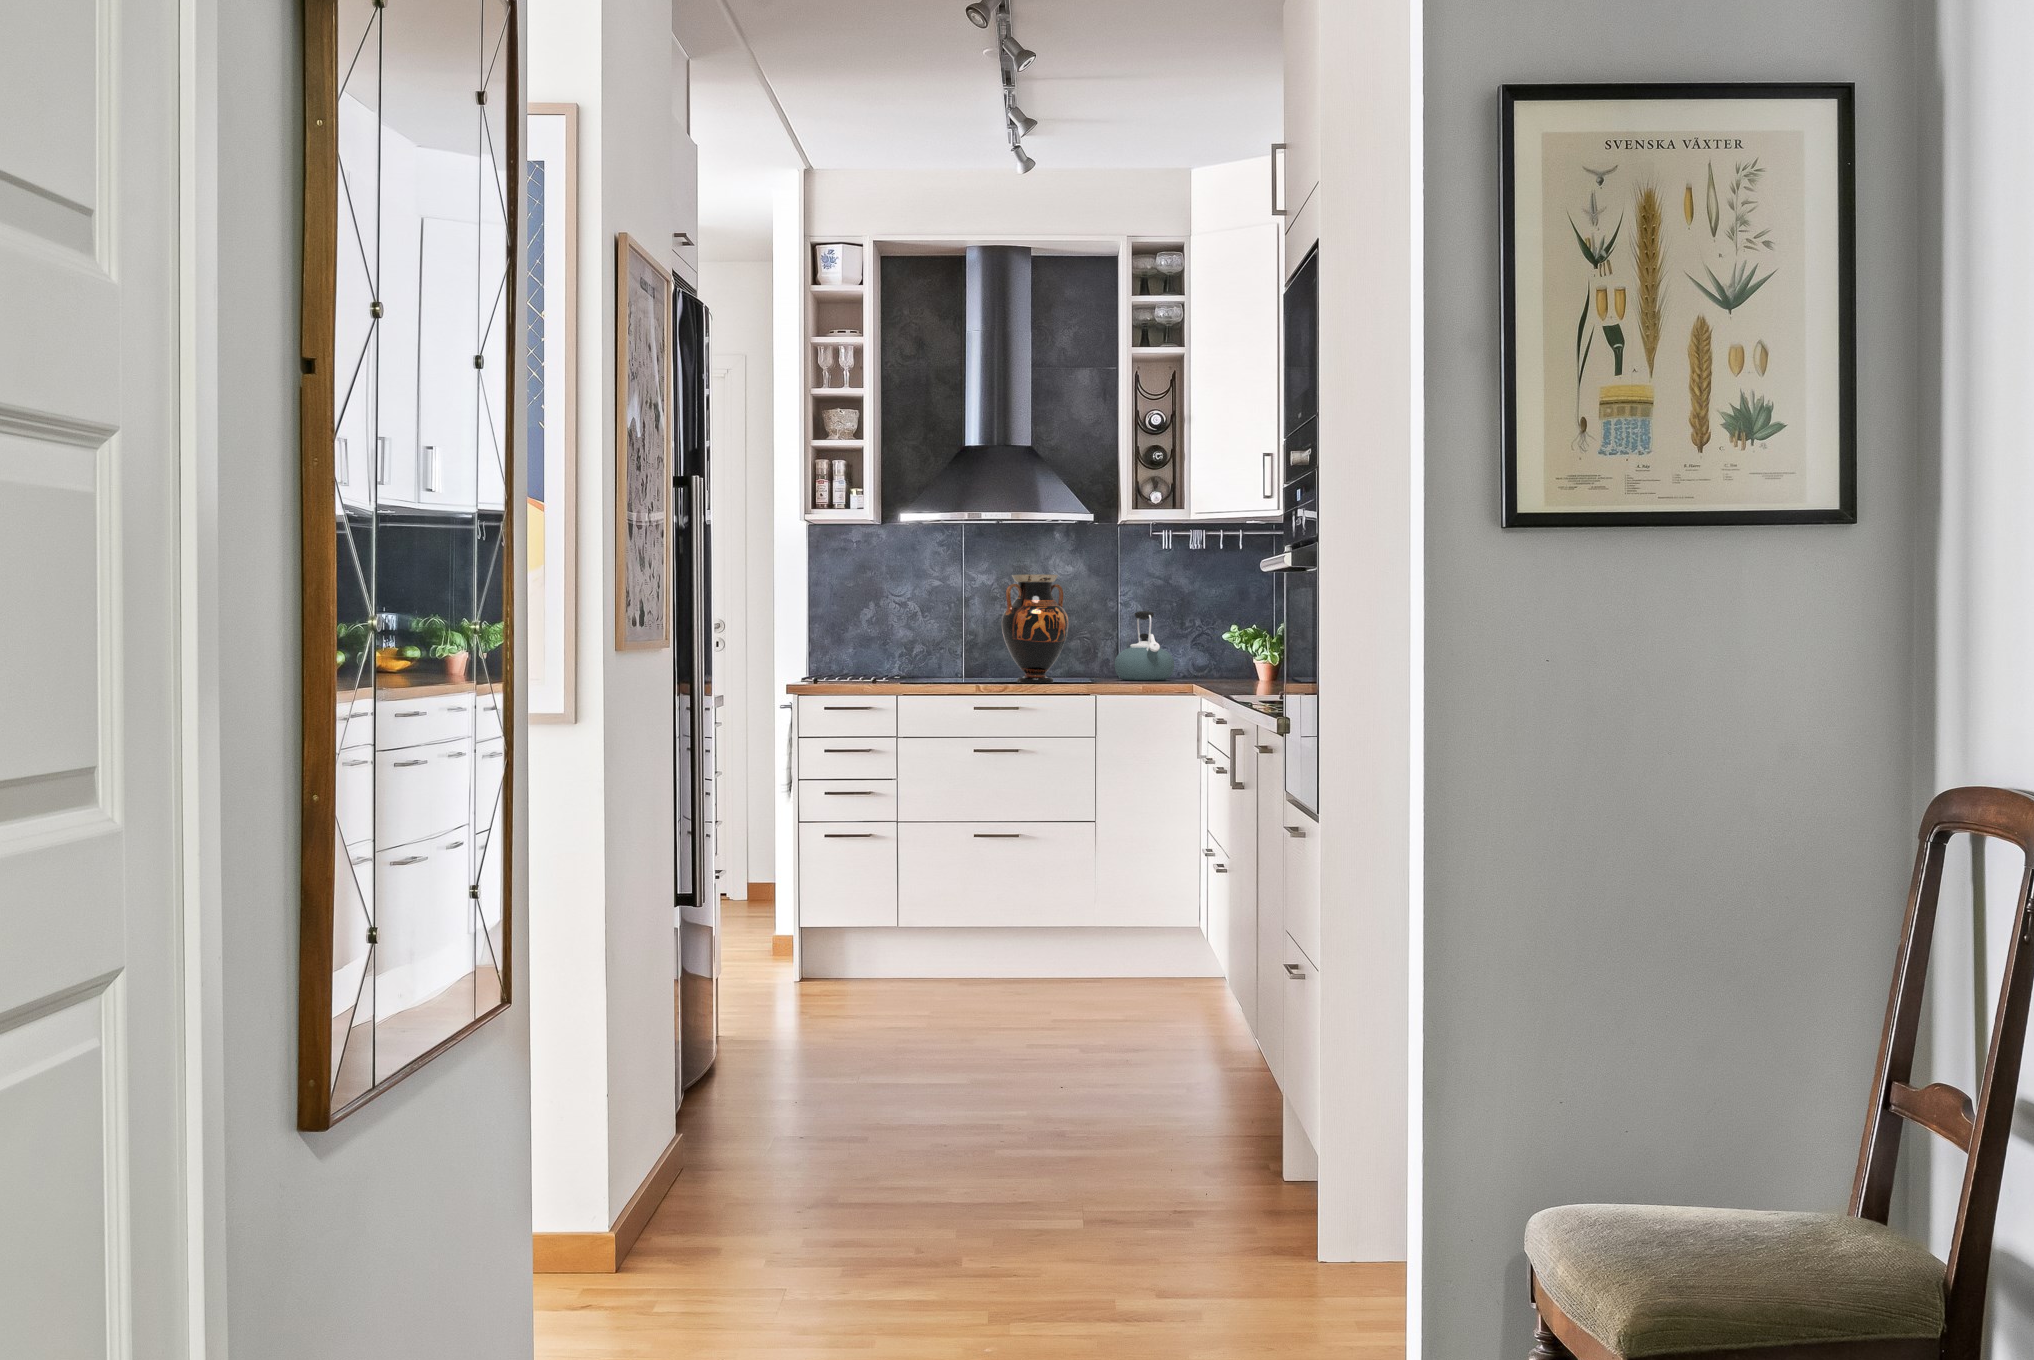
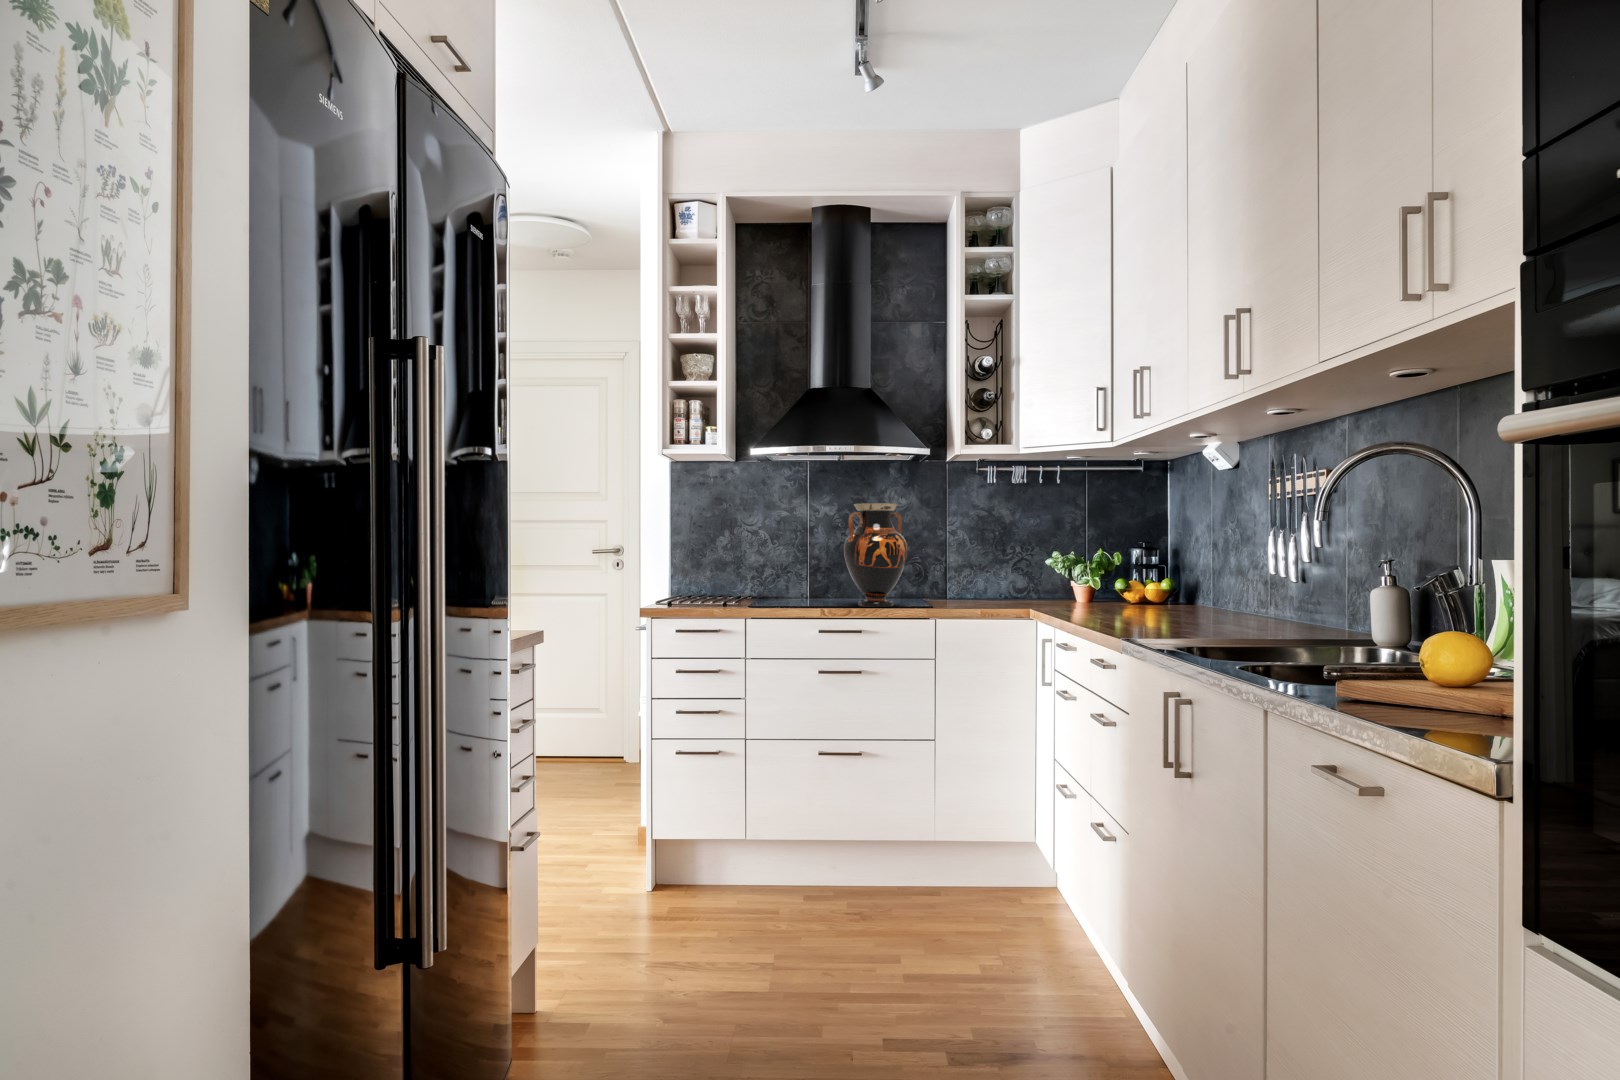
kettle: present [1115,611,1174,681] -> none [944,538,997,600]

